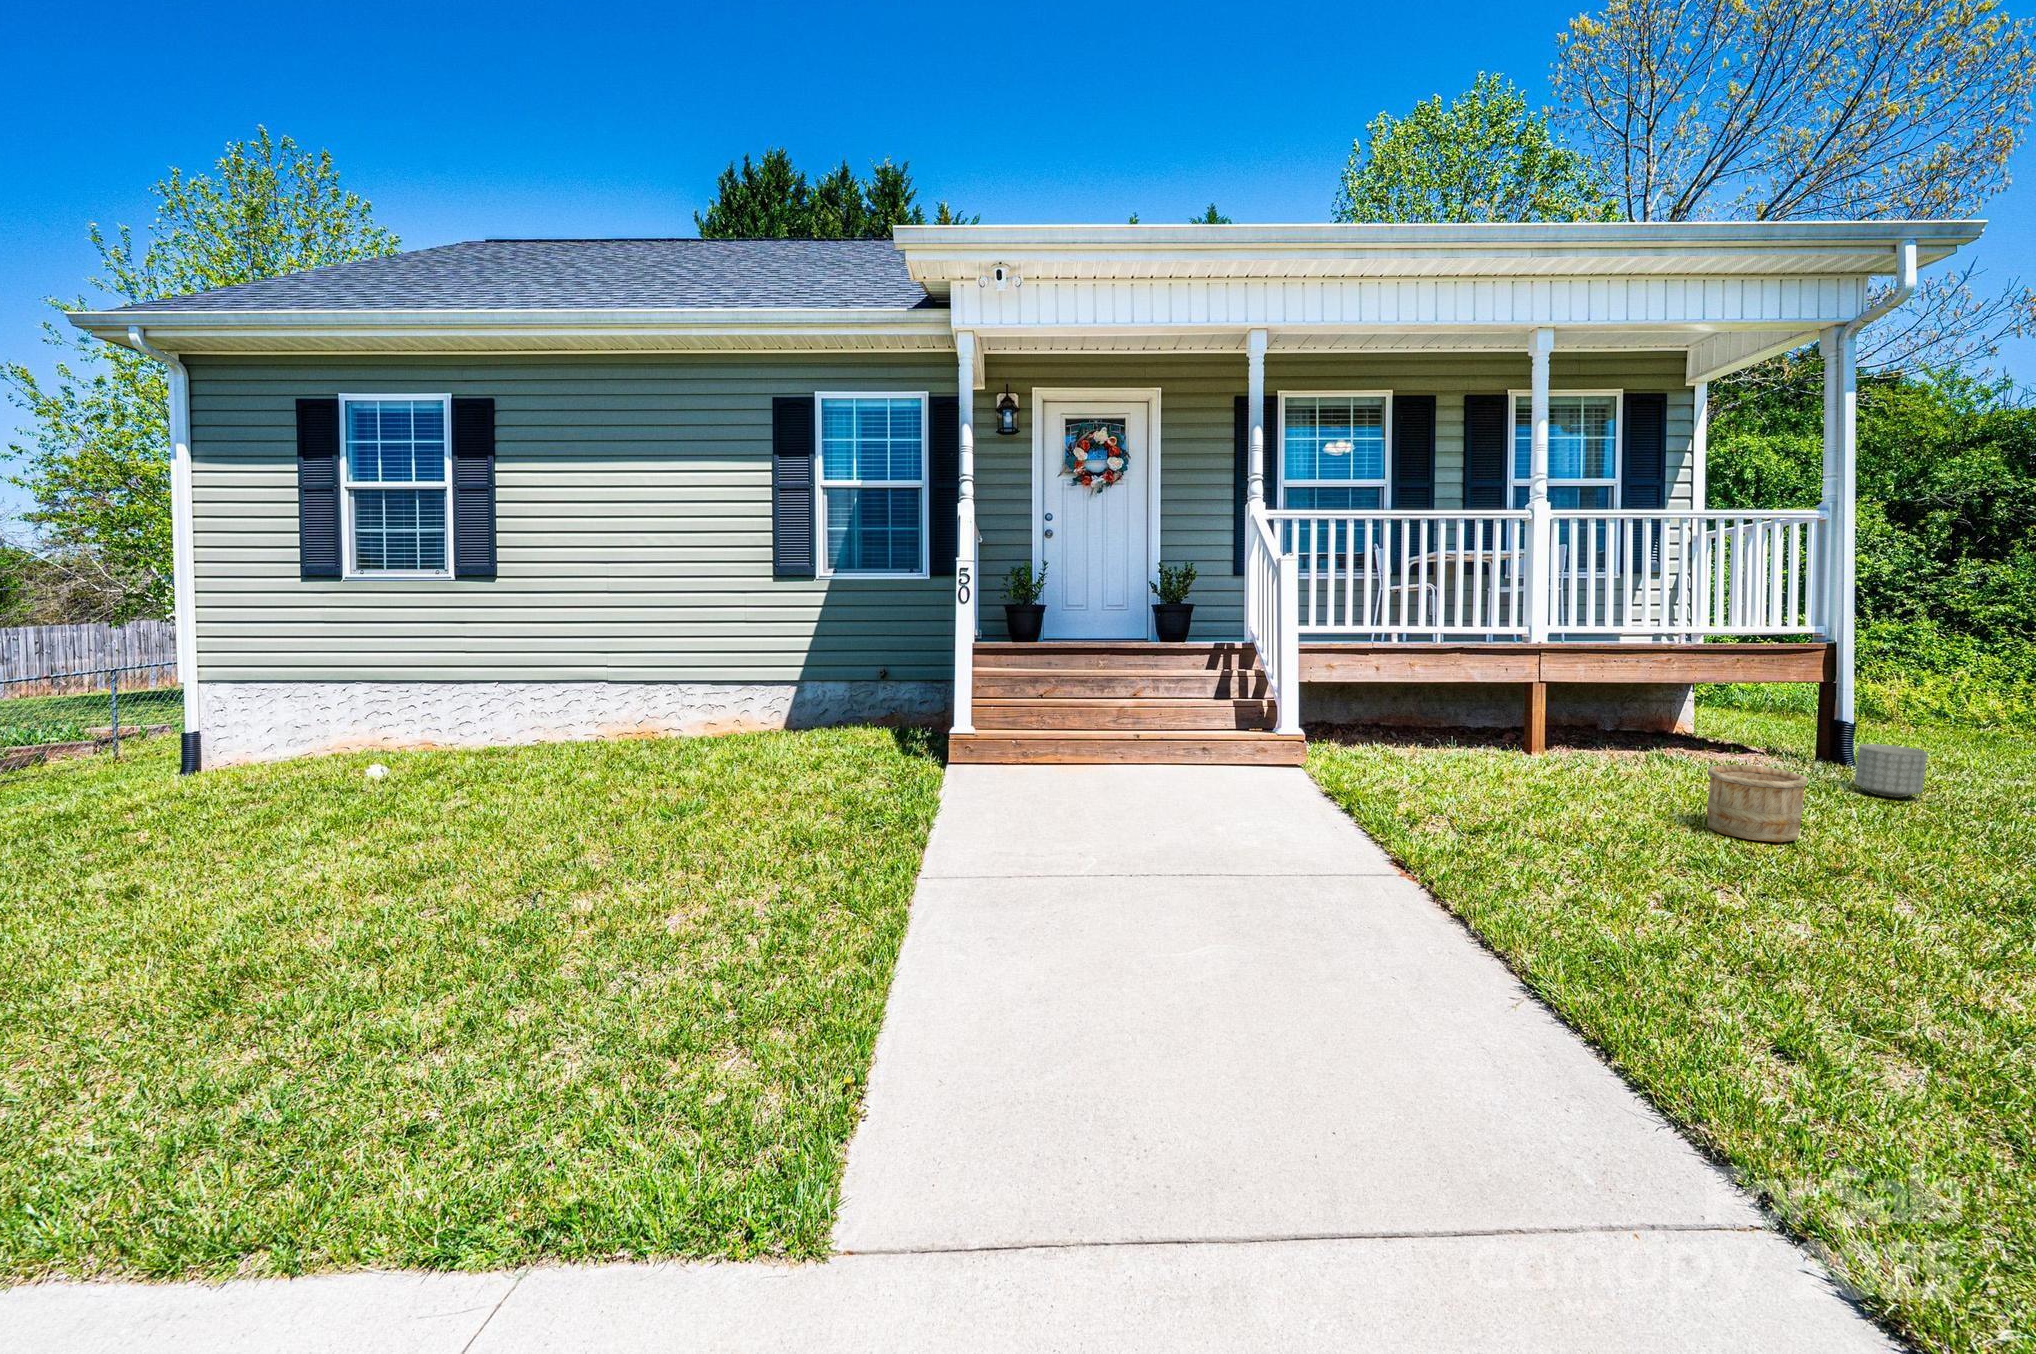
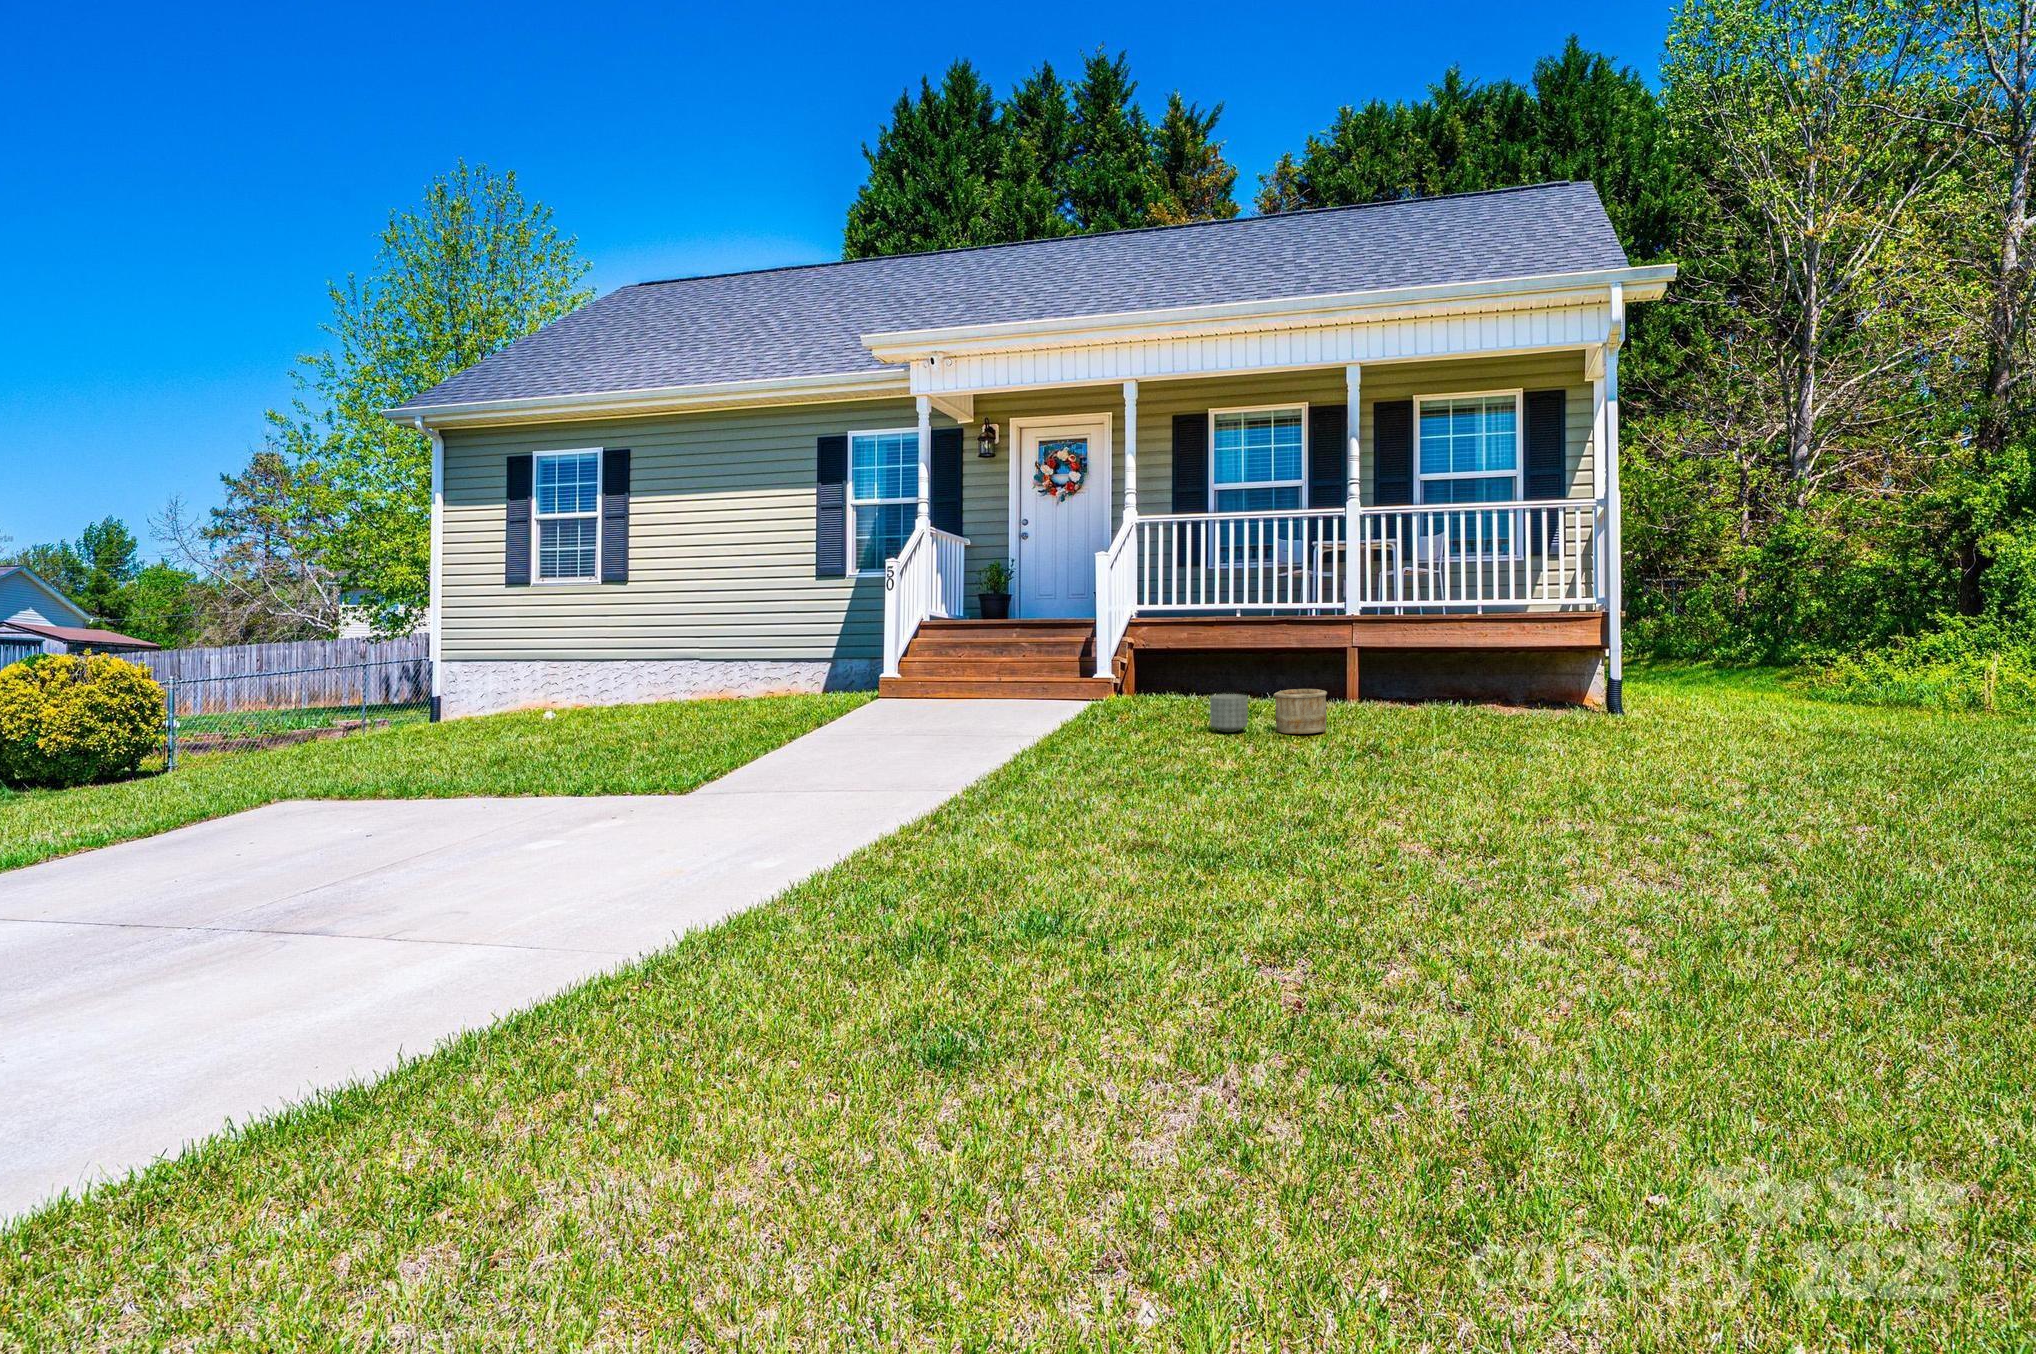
planter: present [1855,744,1927,798] -> present [1210,694,1248,733]

